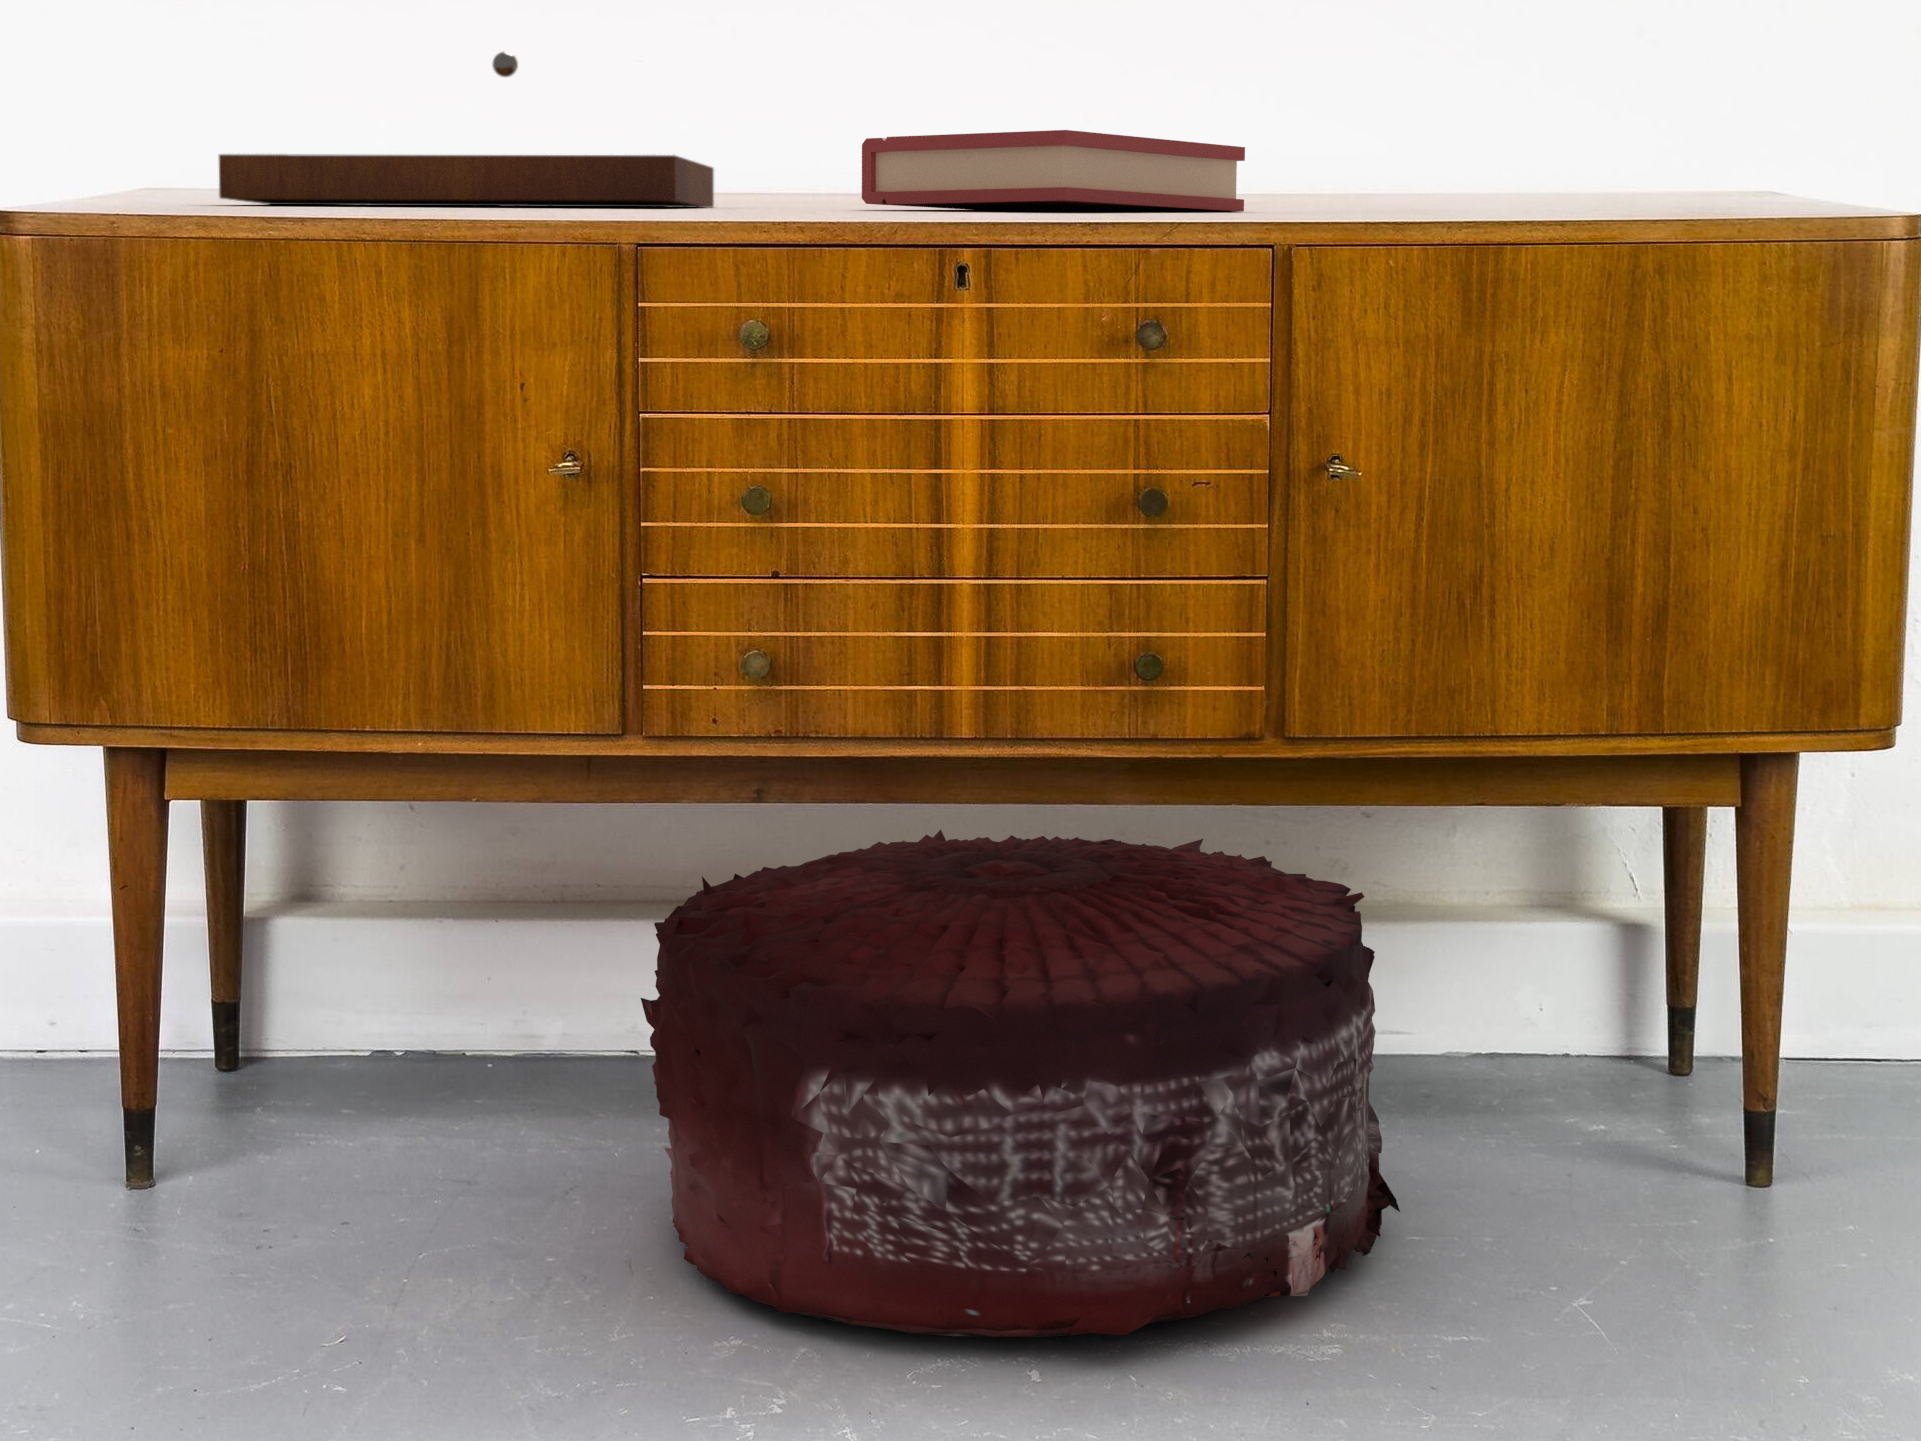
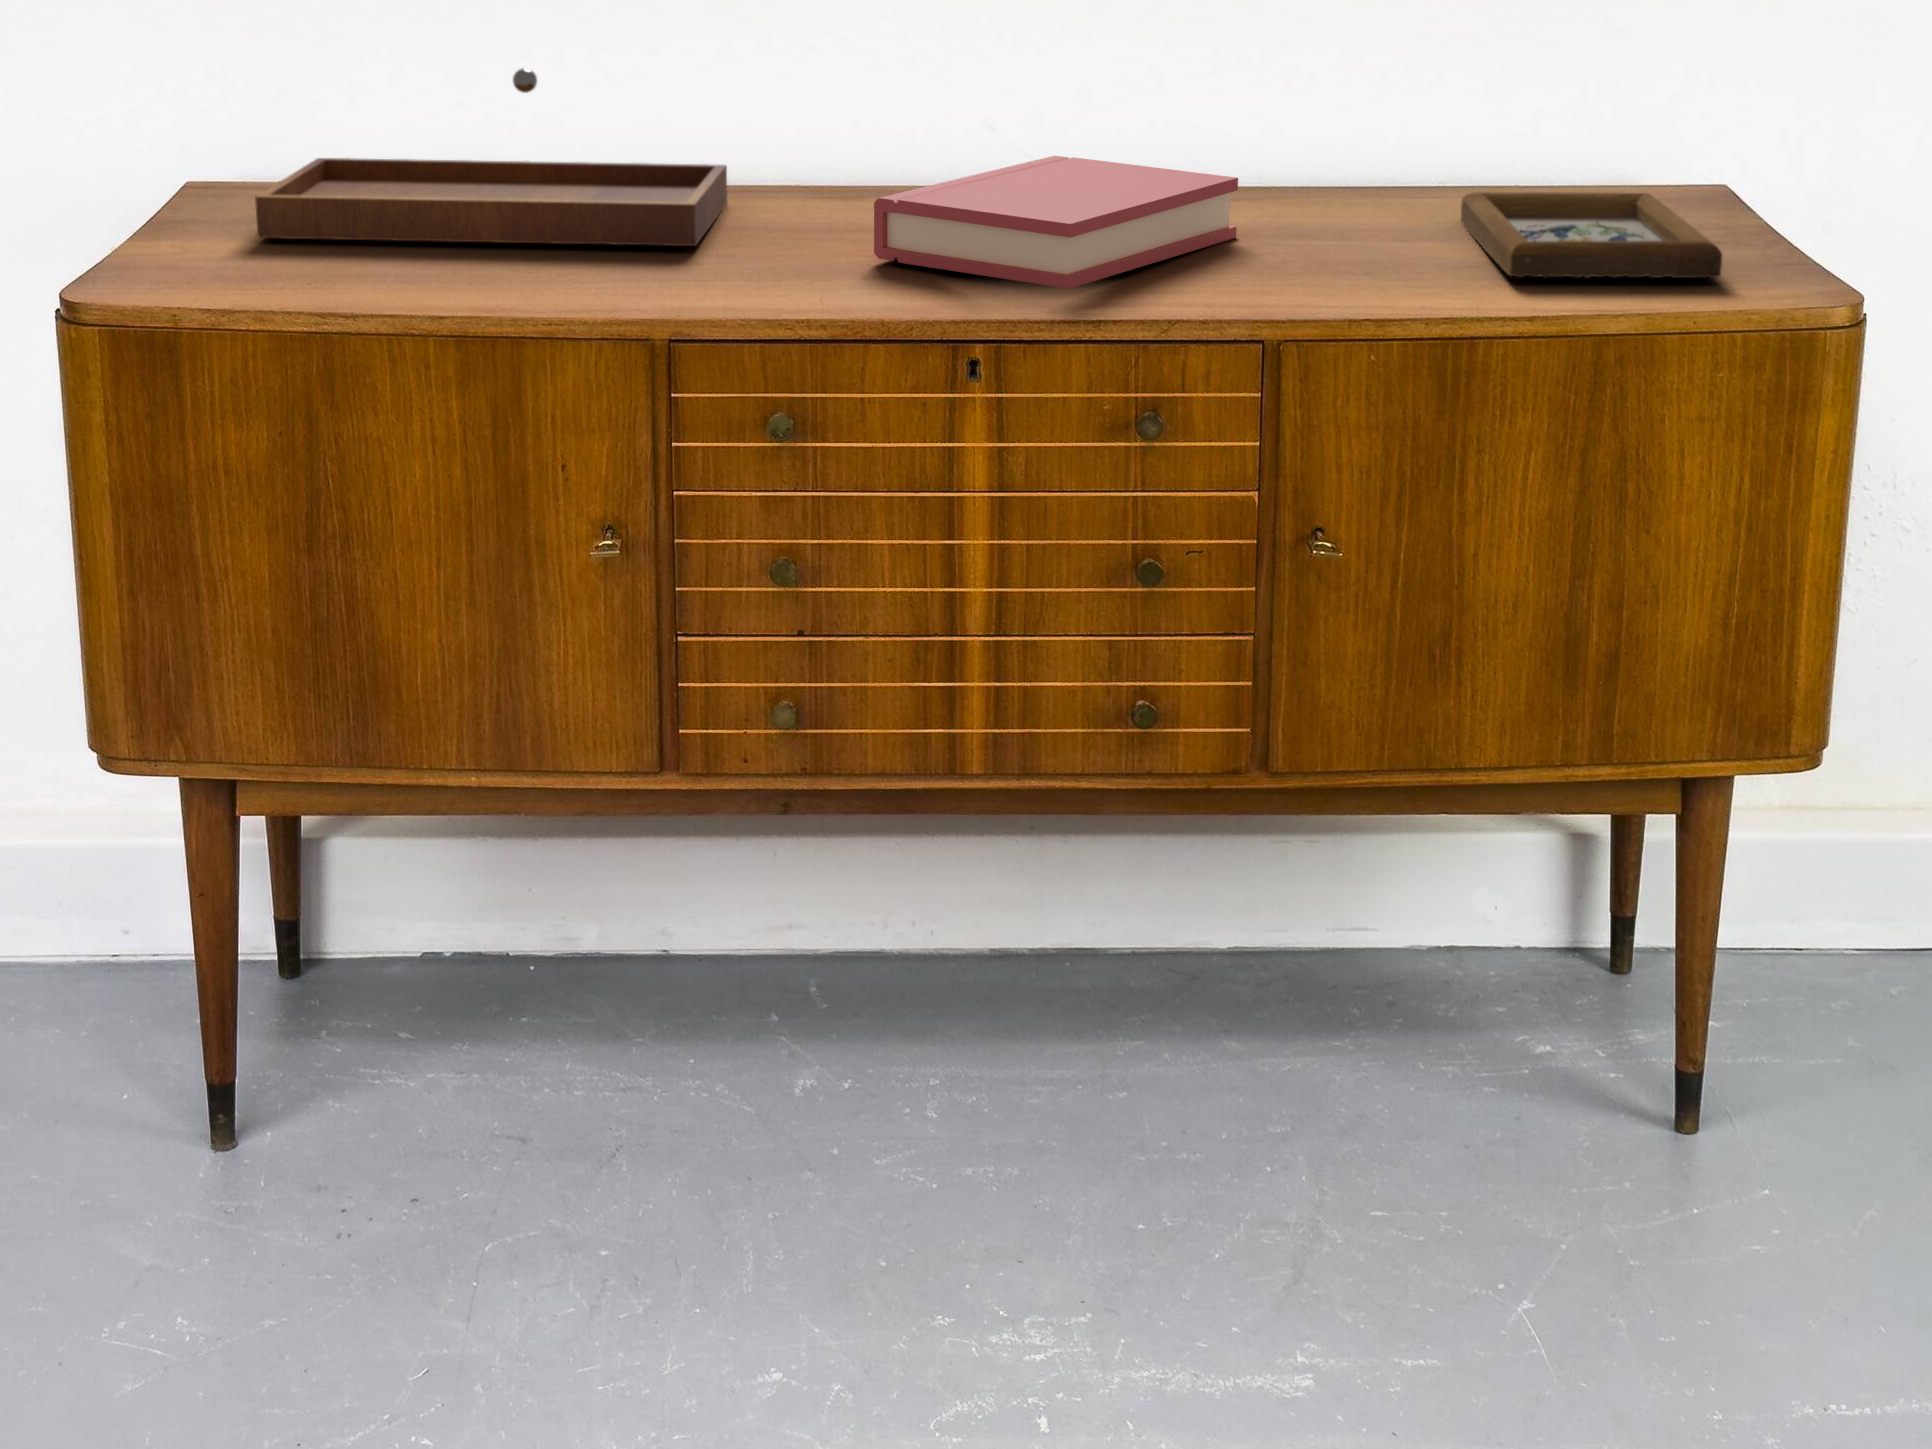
picture frame: none [1481,170,1758,217] -> present [1461,192,1723,278]
pouf: present [641,830,1400,1337] -> none [682,811,1365,1373]

